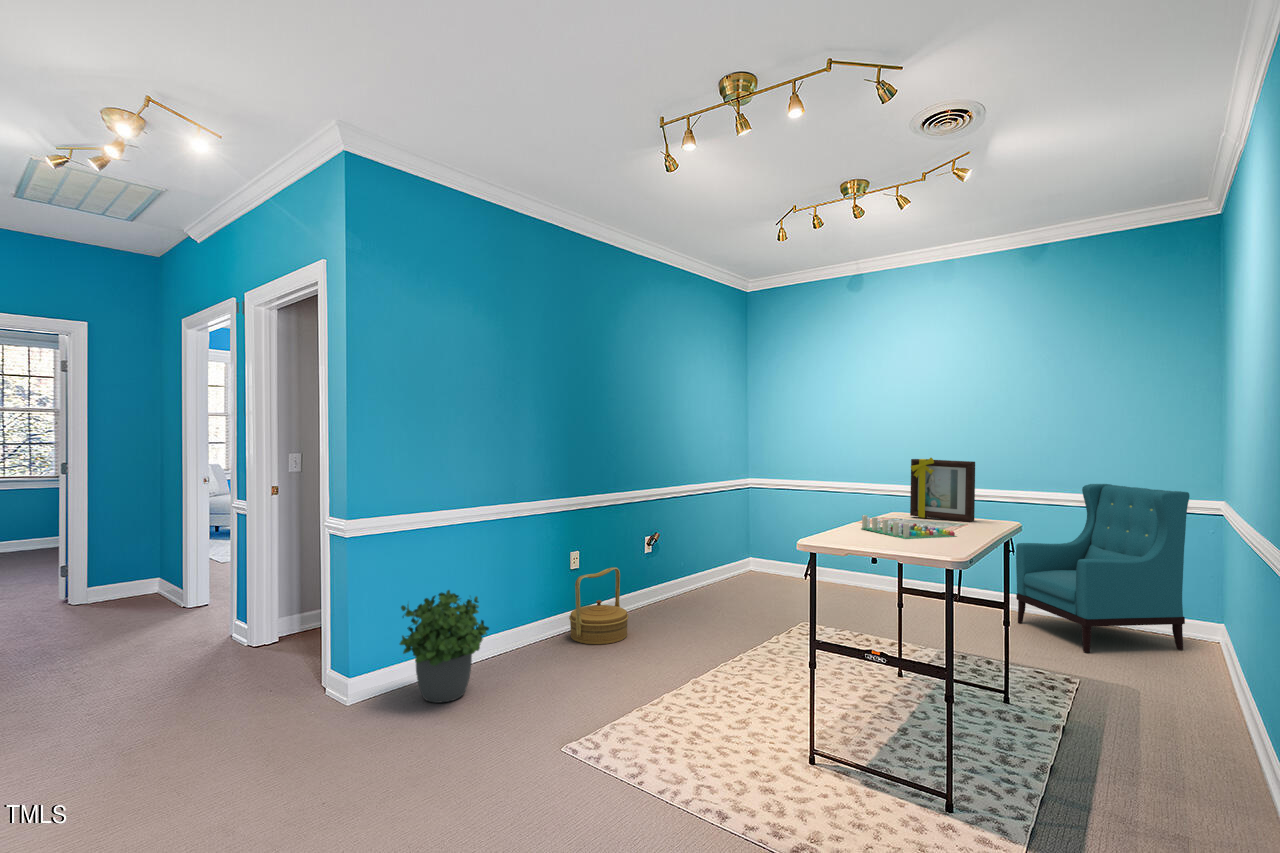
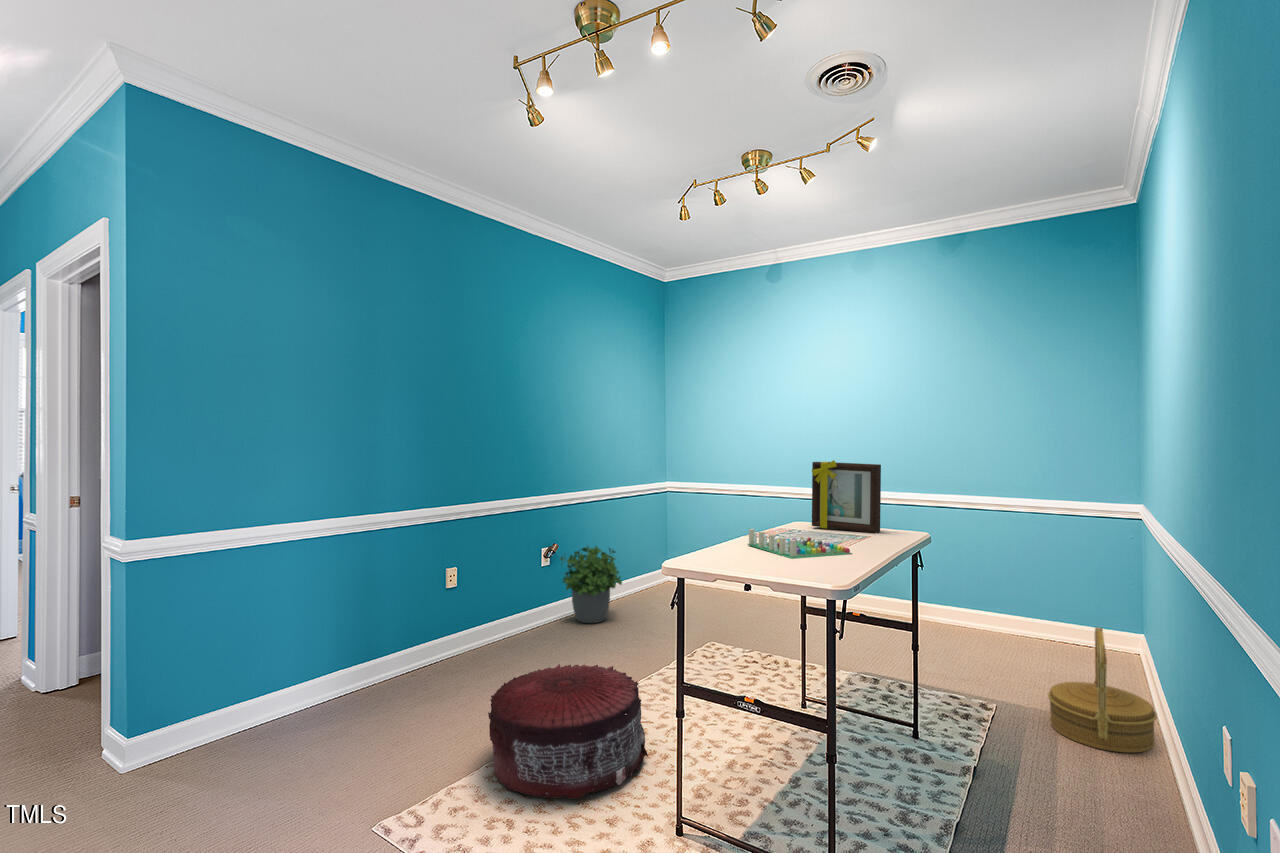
armchair: present [1016,484,1190,653] -> none [935,485,1110,670]
woven basket: present [569,567,629,644] -> present [1048,627,1157,753]
potted plant: present [400,590,489,703] -> present [560,546,622,623]
pouf: none [637,629,773,735] -> present [488,664,648,799]

